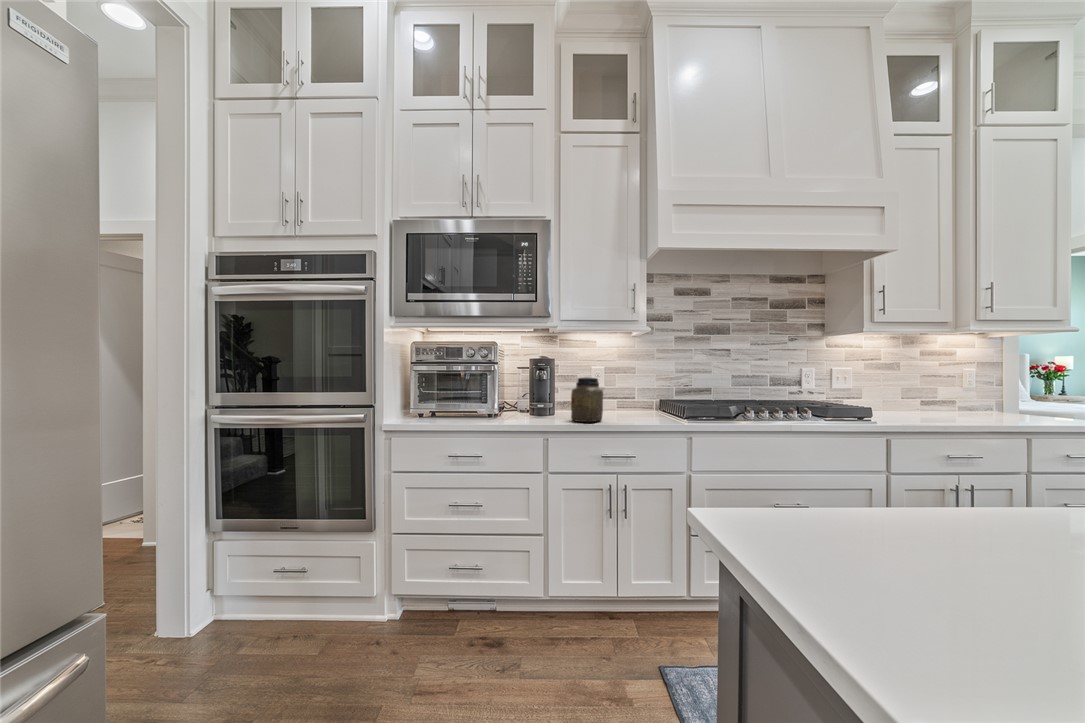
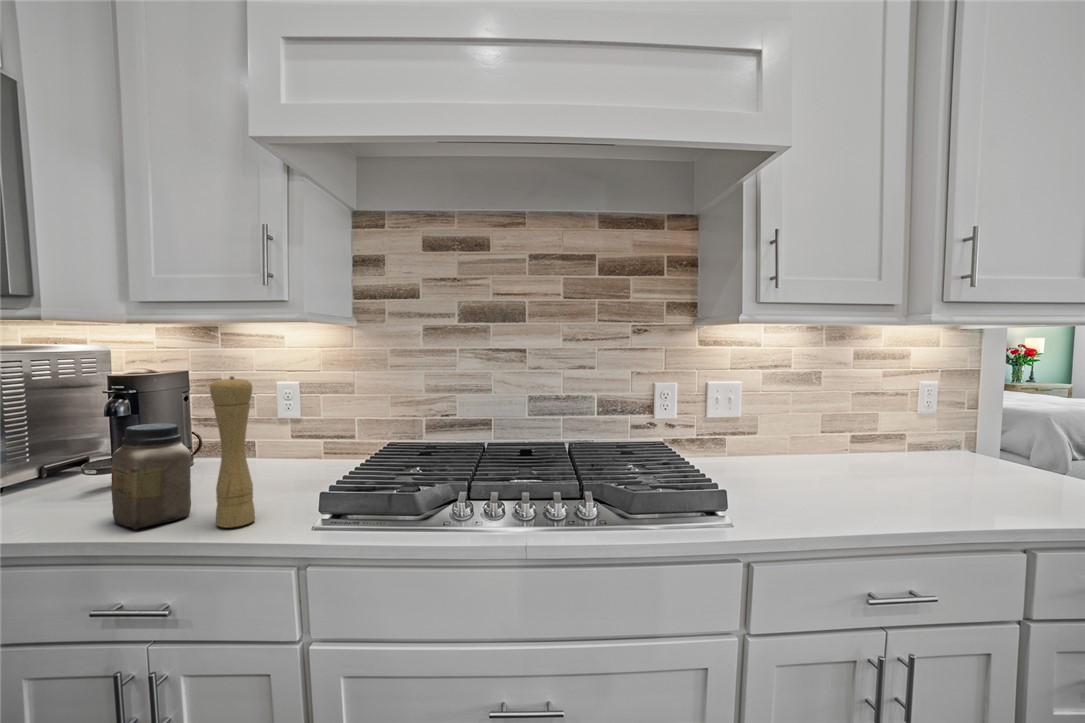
pepper mill: none [620,355,637,423] -> present [210,376,255,527]

